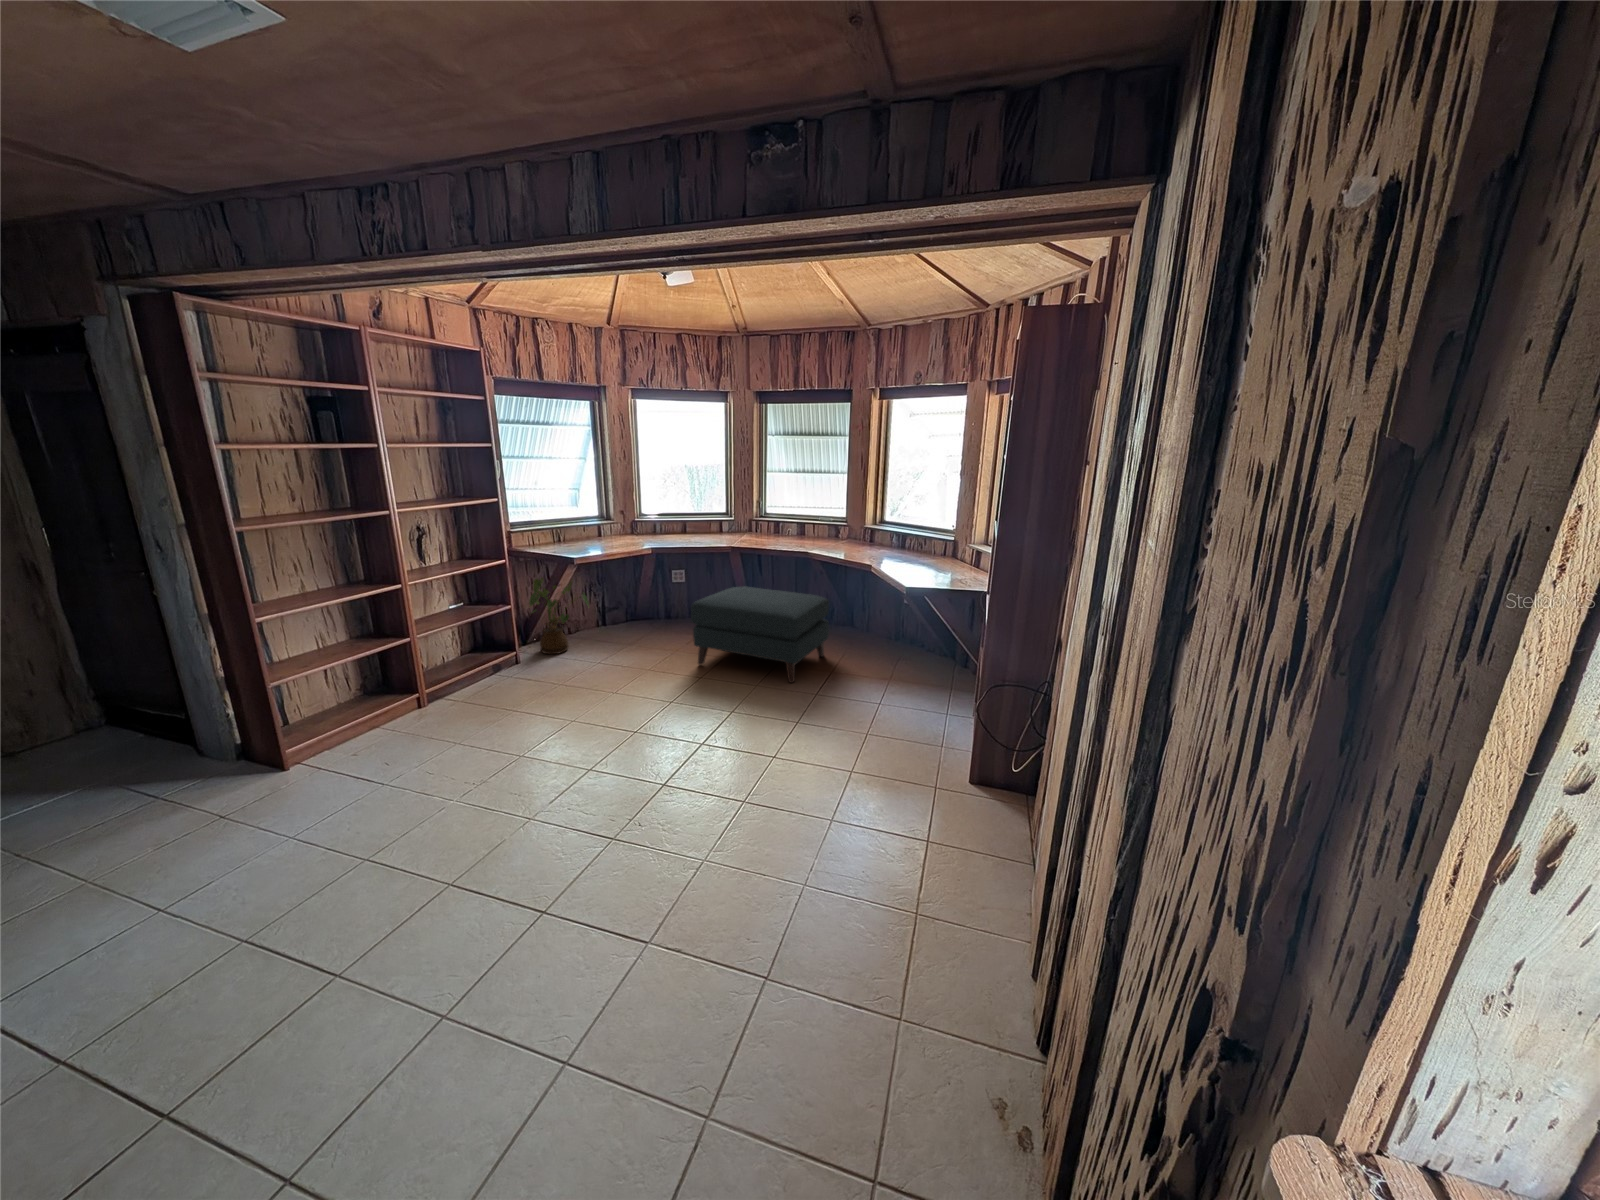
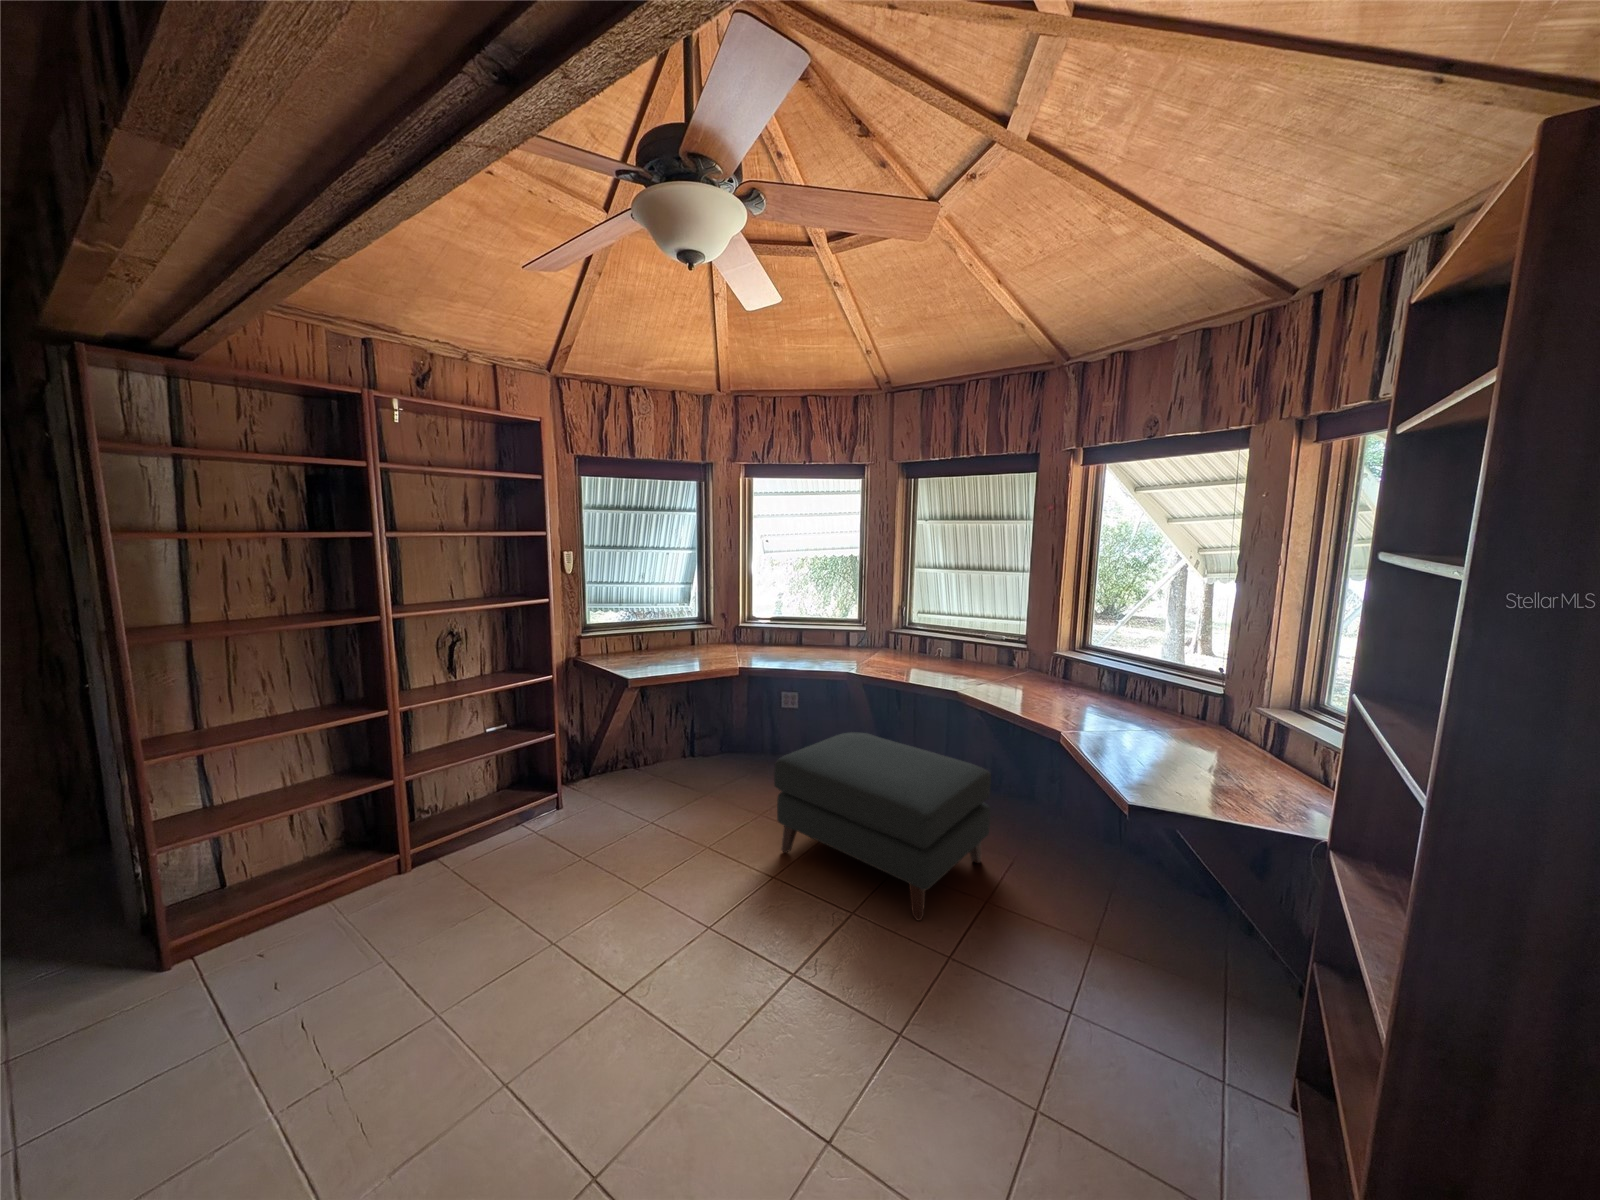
house plant: present [529,578,589,654] -> none [580,695,657,801]

